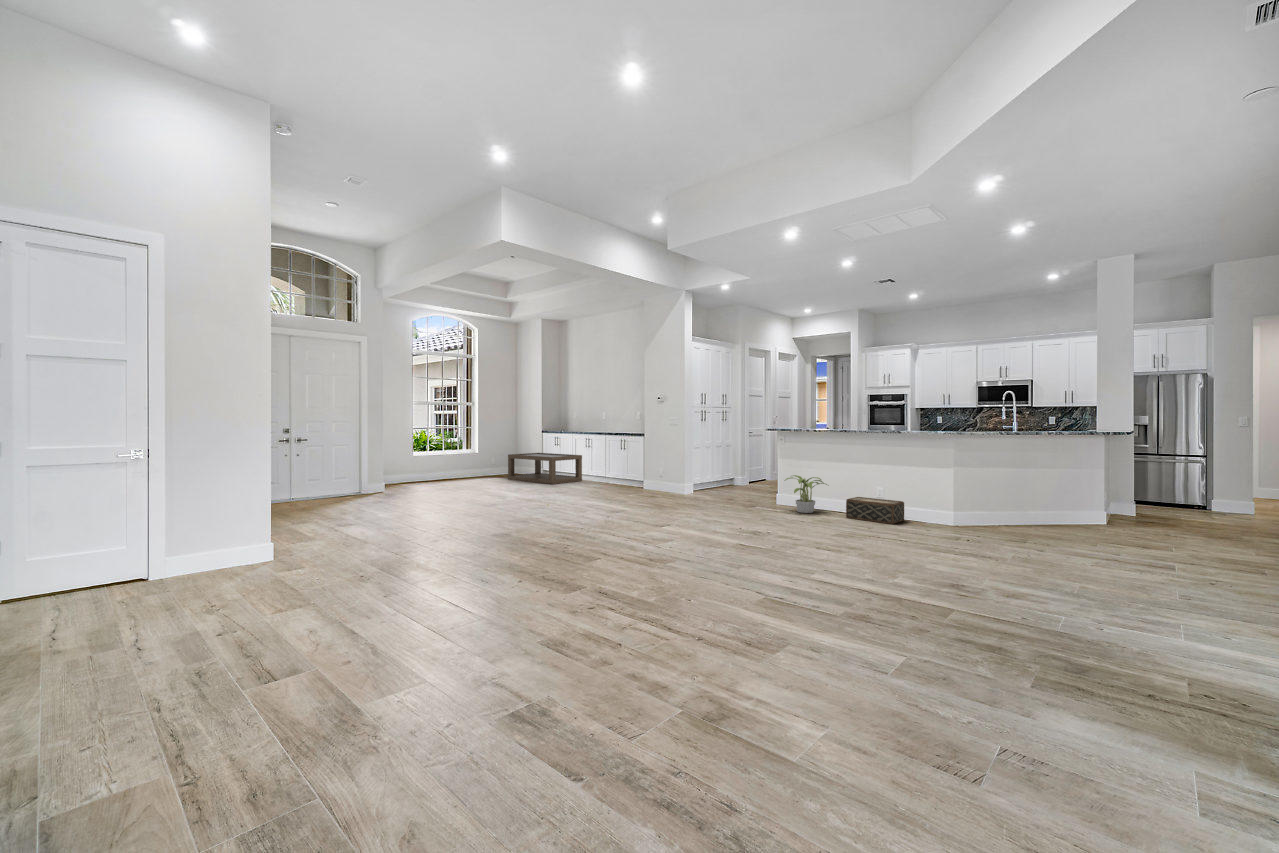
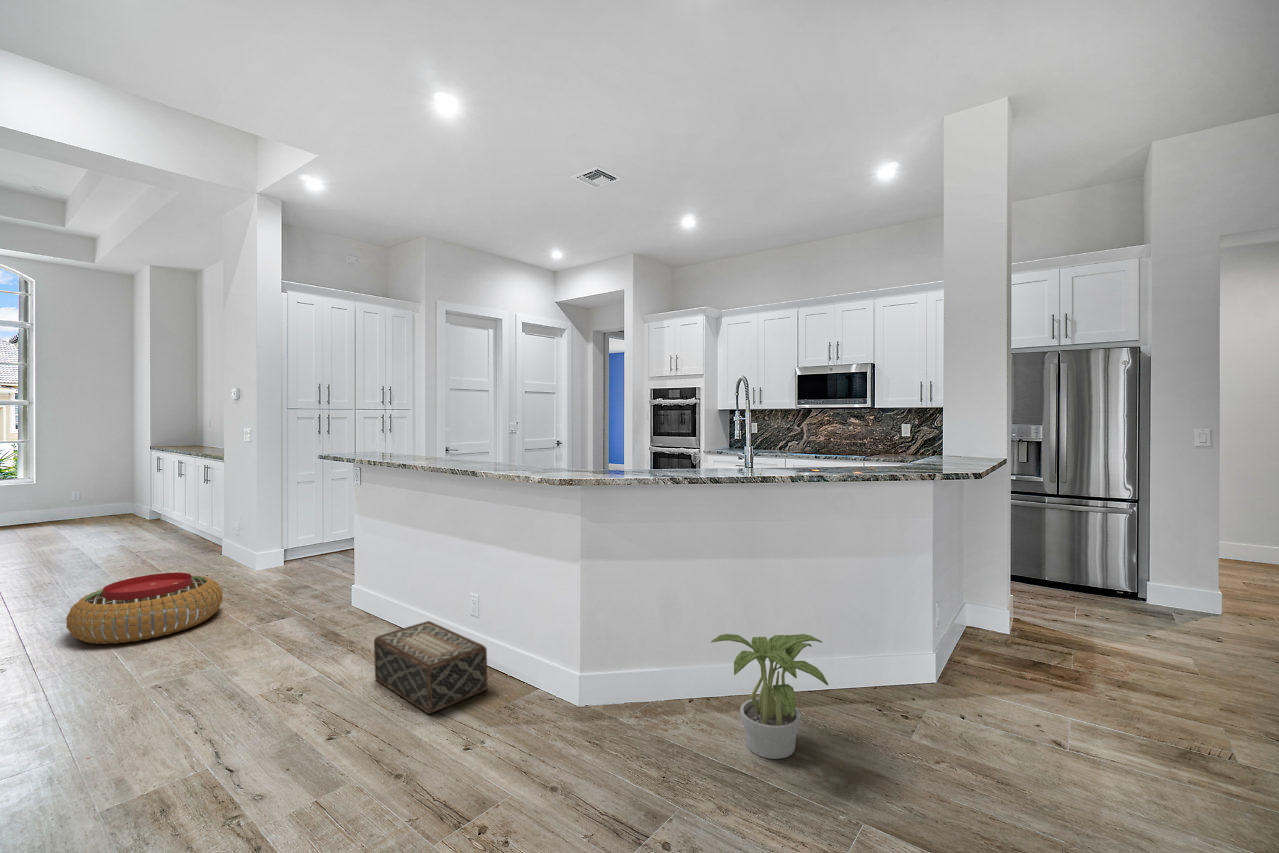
coffee table: present [508,453,582,484] -> none [36,489,163,554]
potted plant: present [784,475,827,513] -> present [711,634,828,759]
pouf: none [663,482,720,508] -> present [66,573,223,644]

